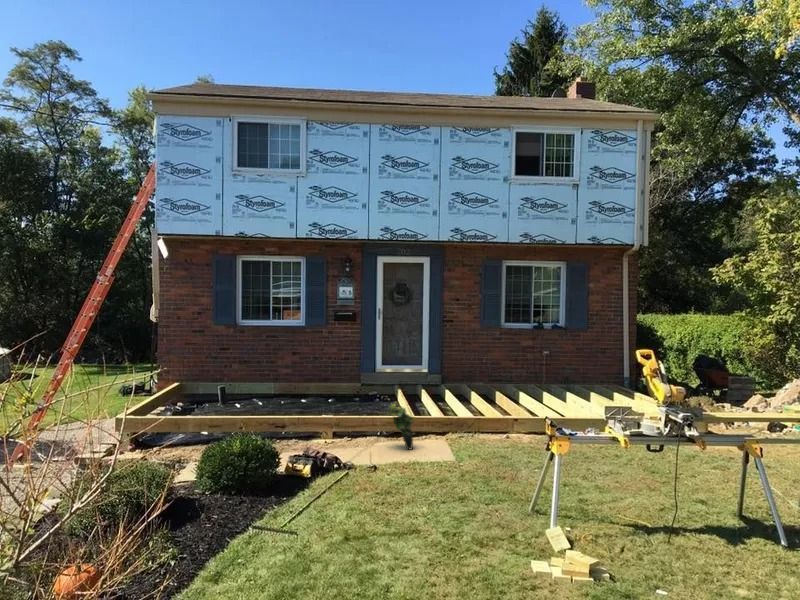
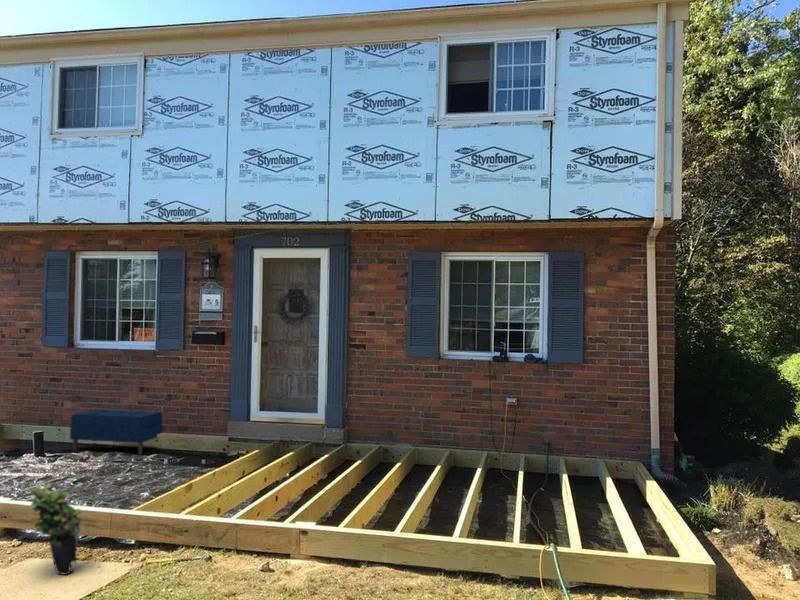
bench: none [261,367,318,395] -> present [70,410,162,454]

